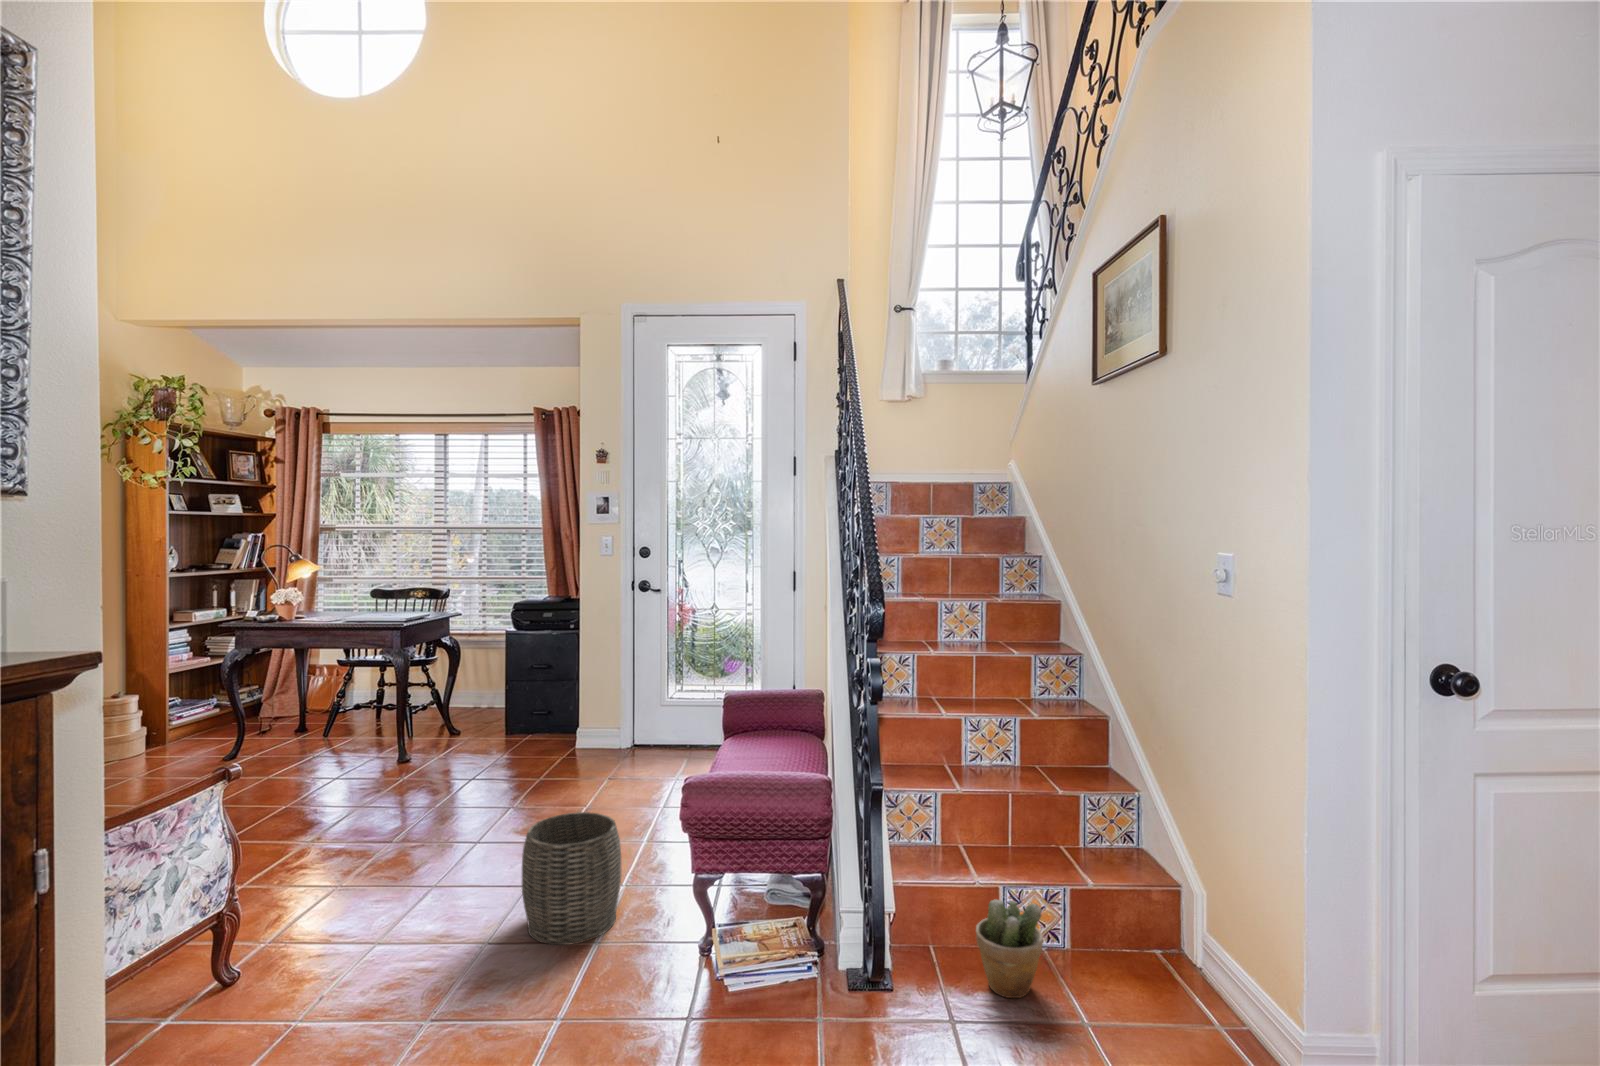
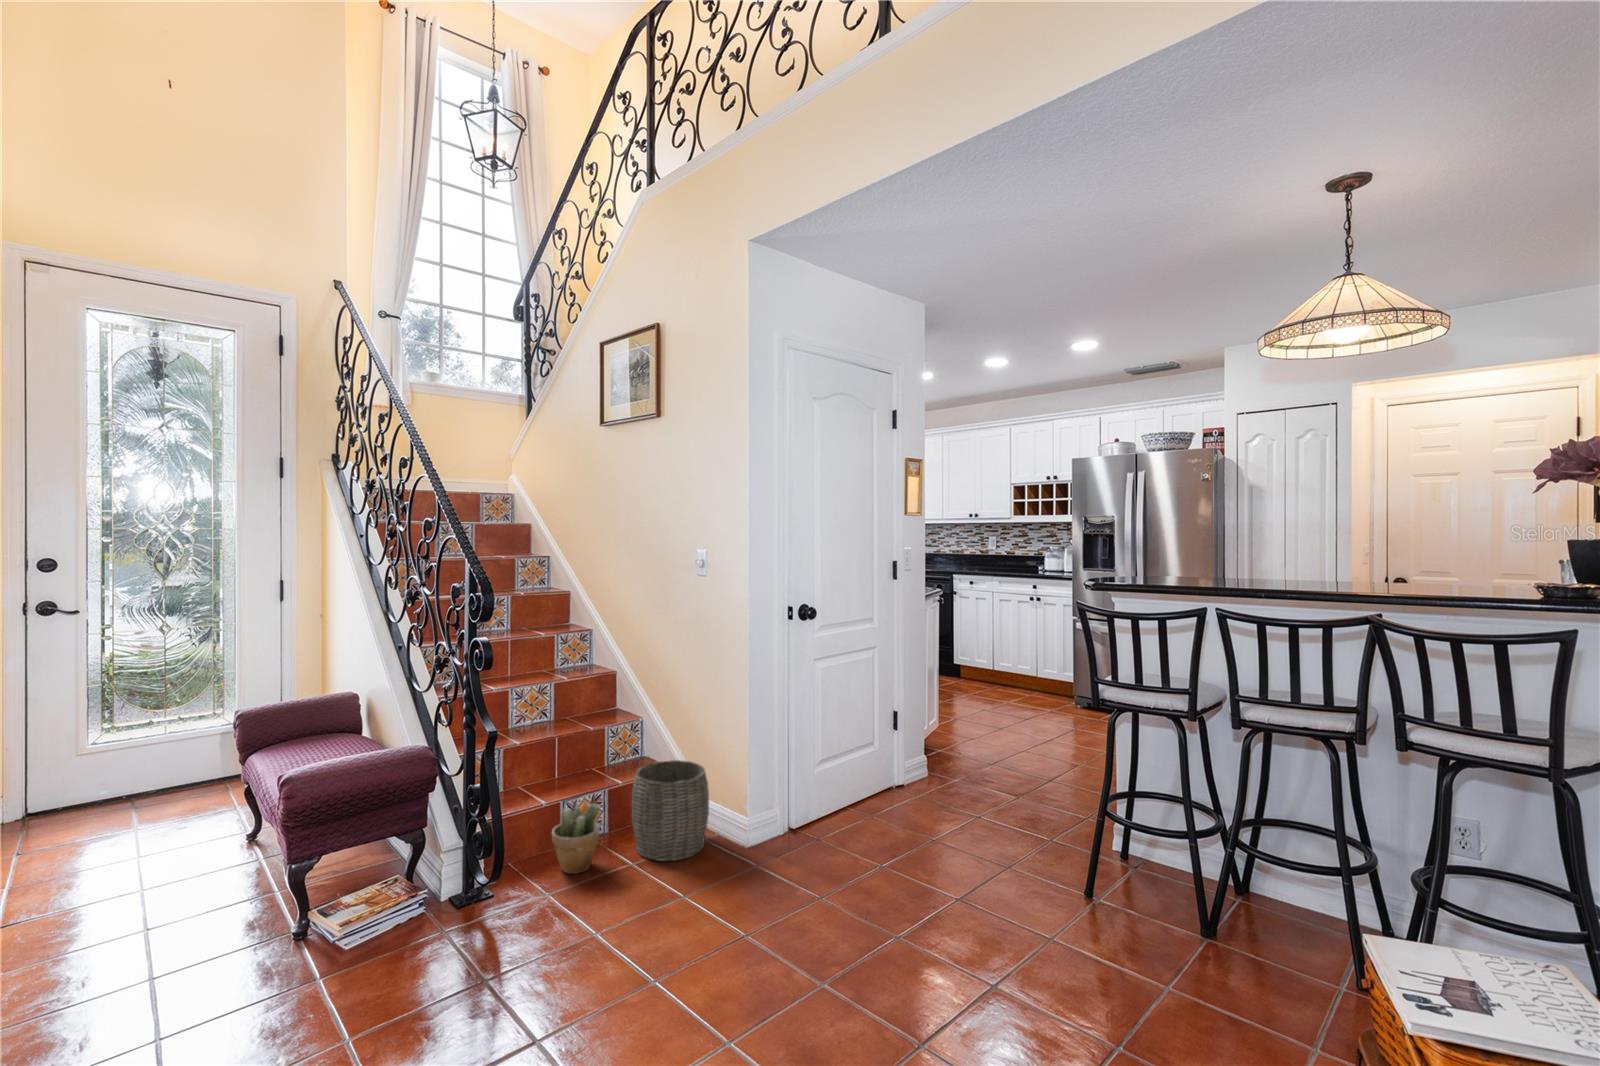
woven basket: present [522,812,622,945] -> present [632,760,709,861]

